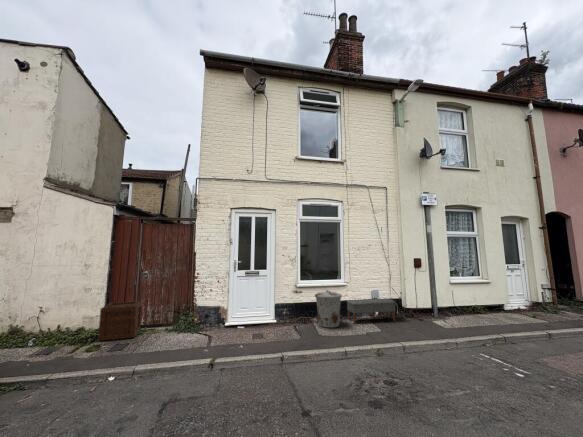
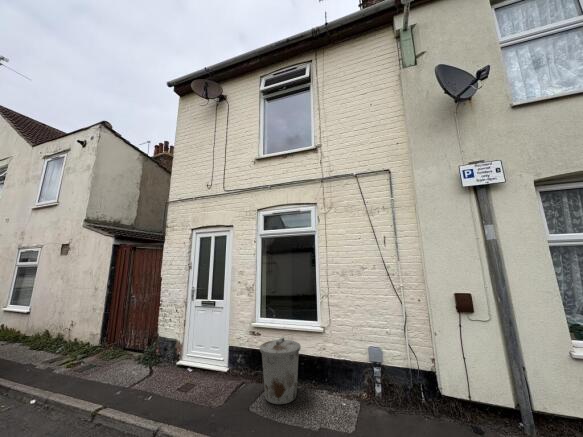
bench: present [347,298,395,324] -> none [315,358,402,422]
wooden crate: present [98,301,142,341] -> none [78,324,130,363]

